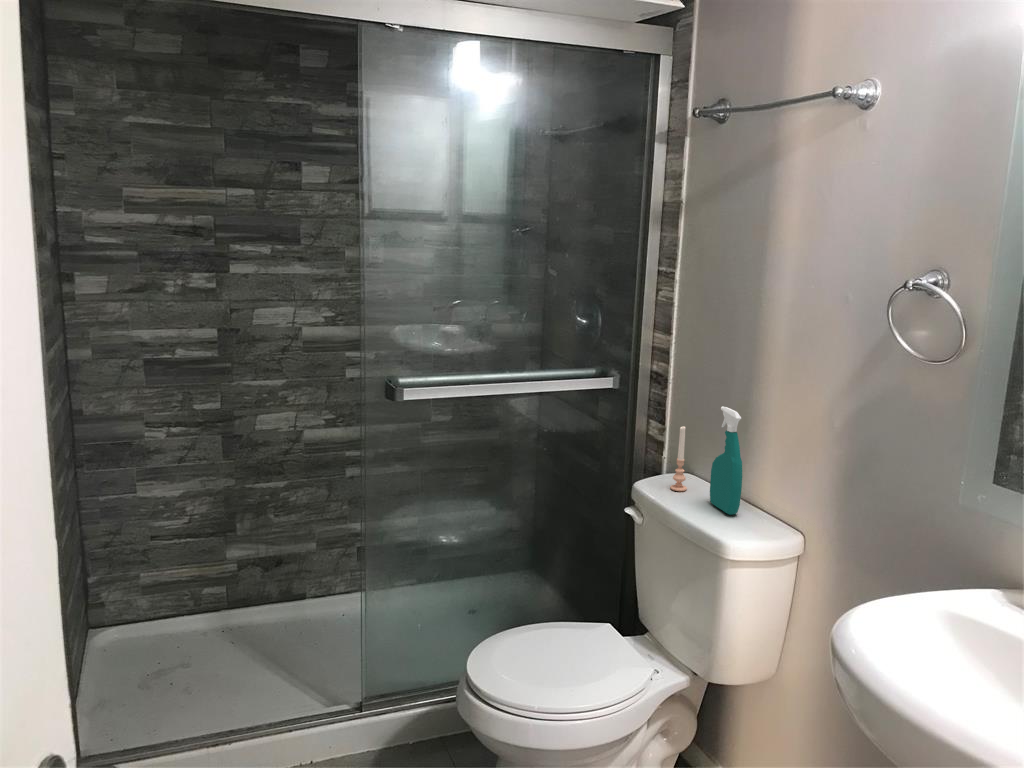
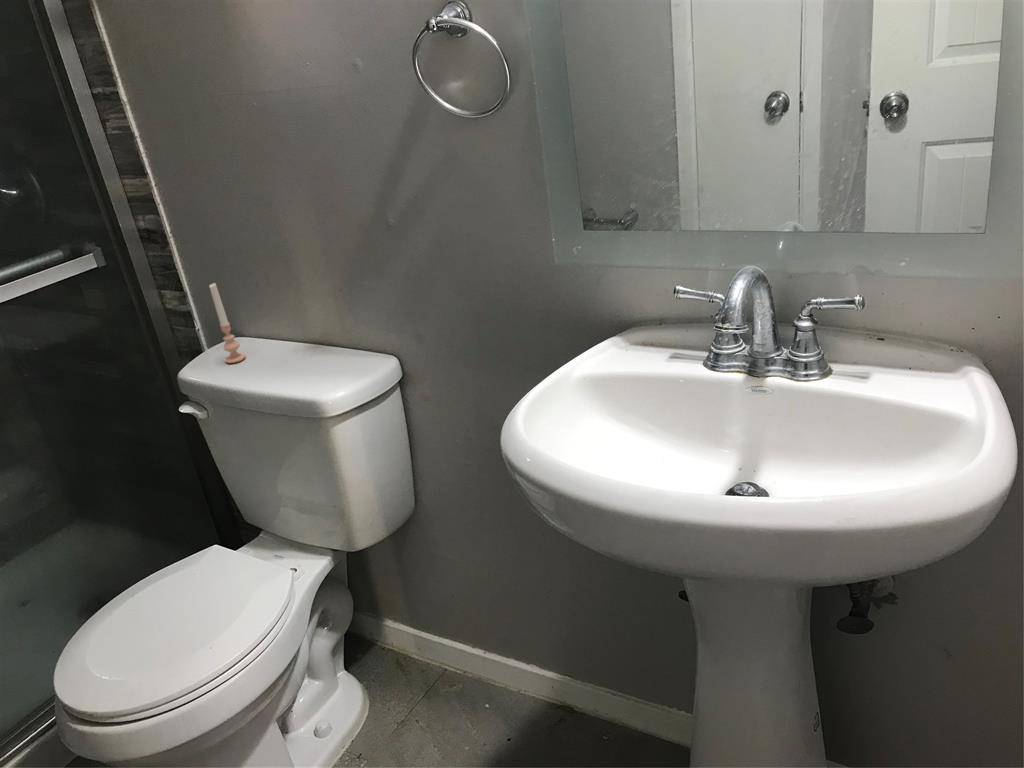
spray bottle: present [710,406,742,515] -> none [251,242,317,365]

